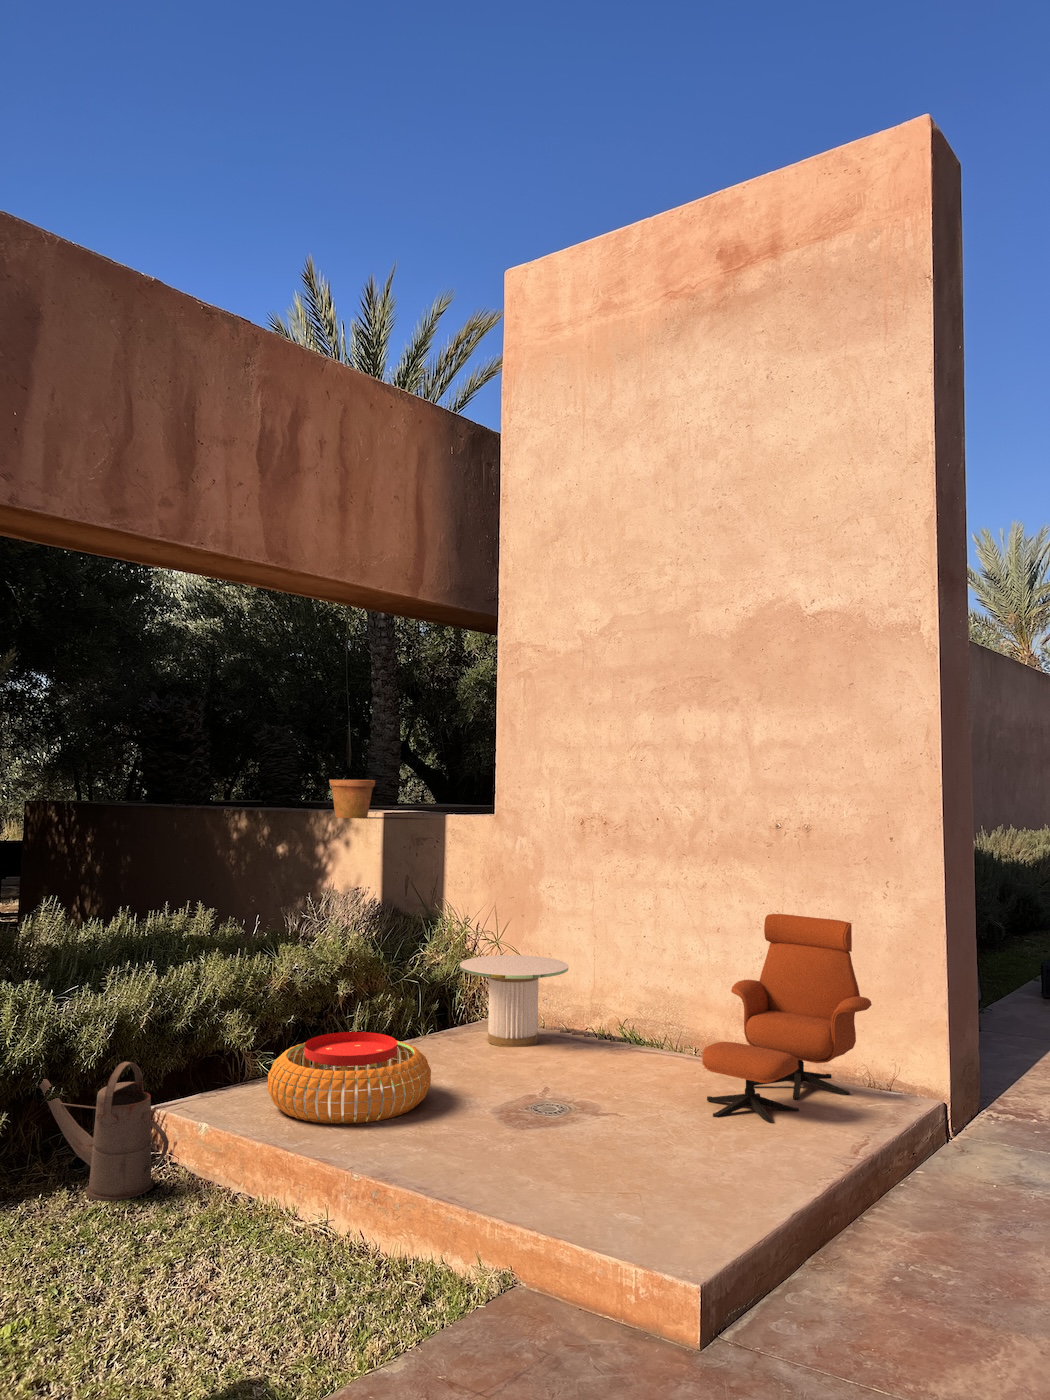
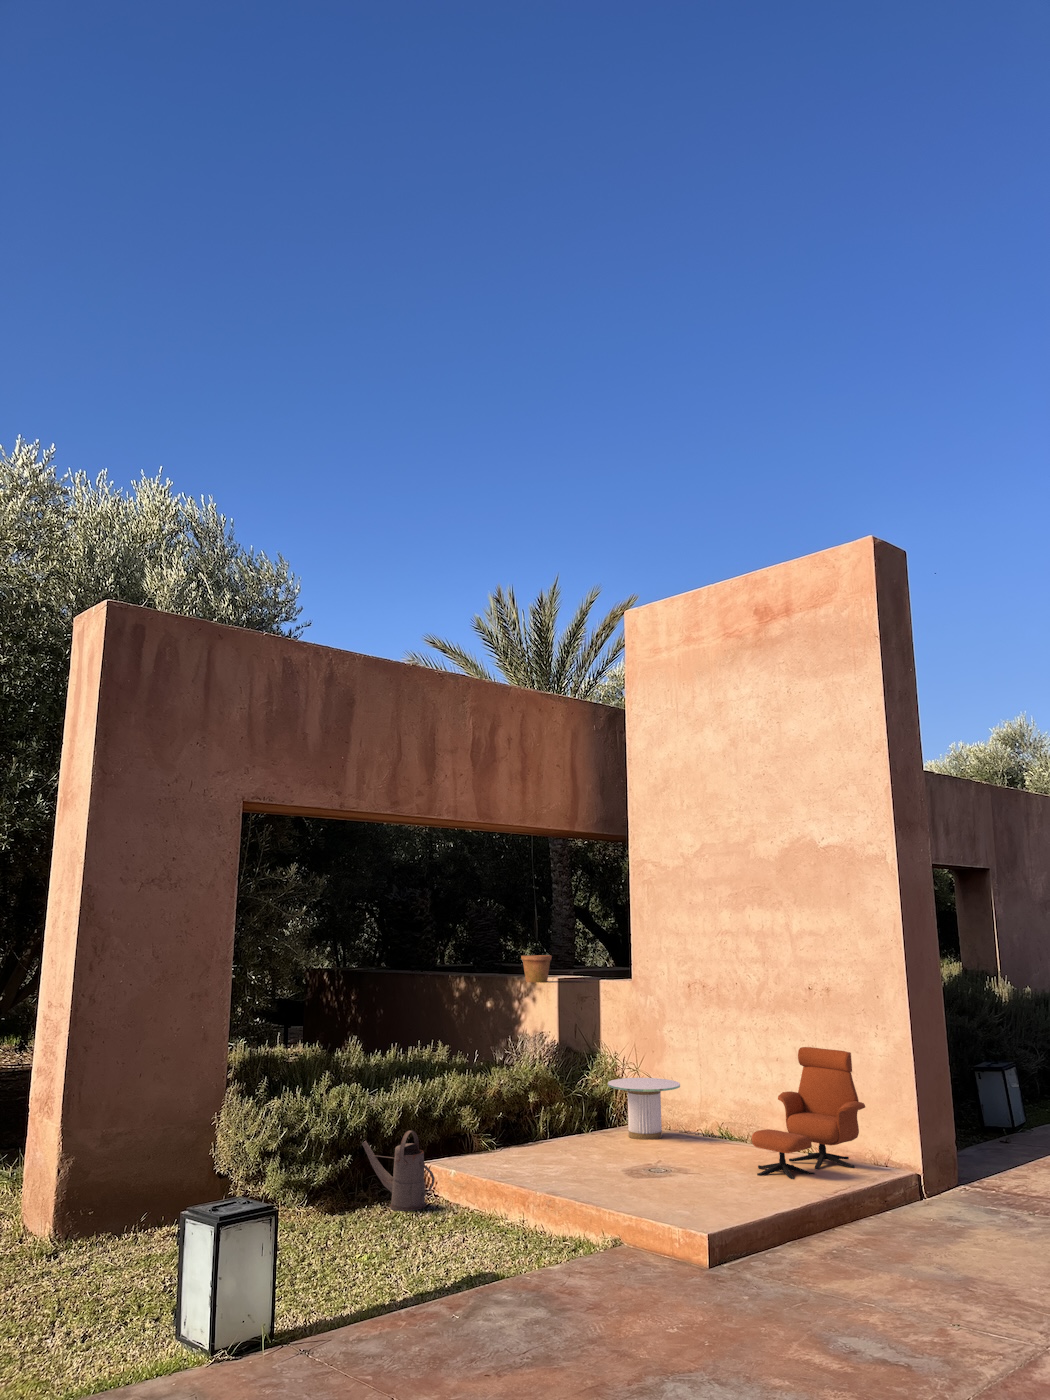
pouf: present [268,1032,431,1124] -> none [488,1120,585,1173]

